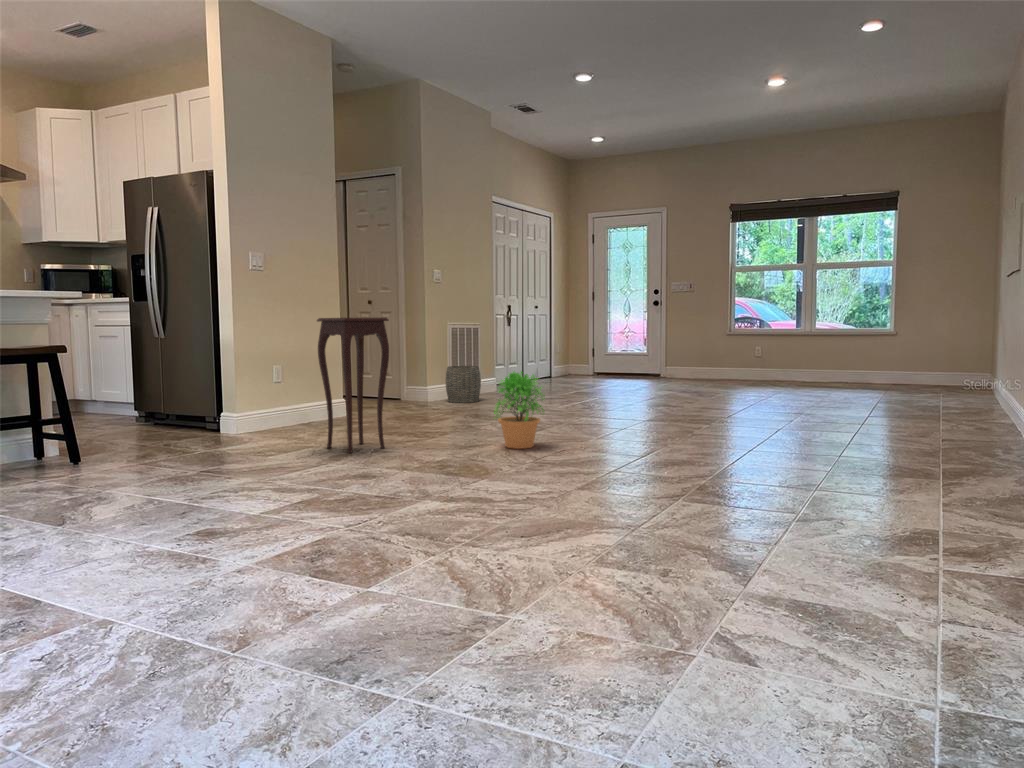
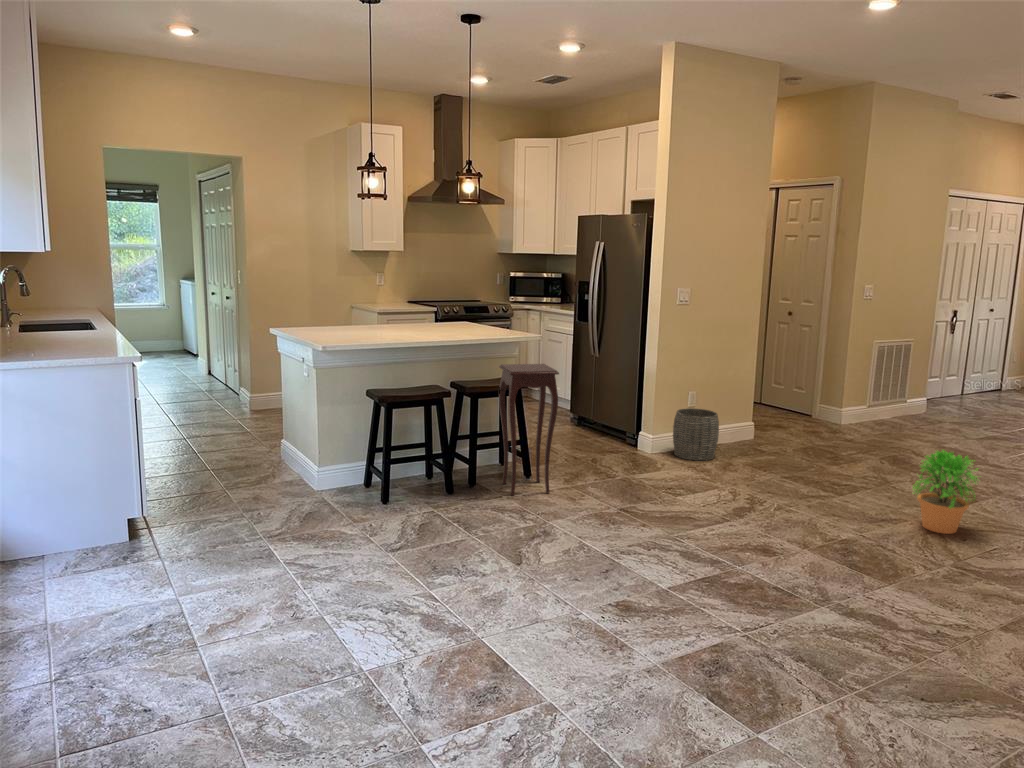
side table: present [317,318,389,453] -> present [499,364,559,496]
woven basket: present [446,366,481,403] -> present [673,408,719,461]

